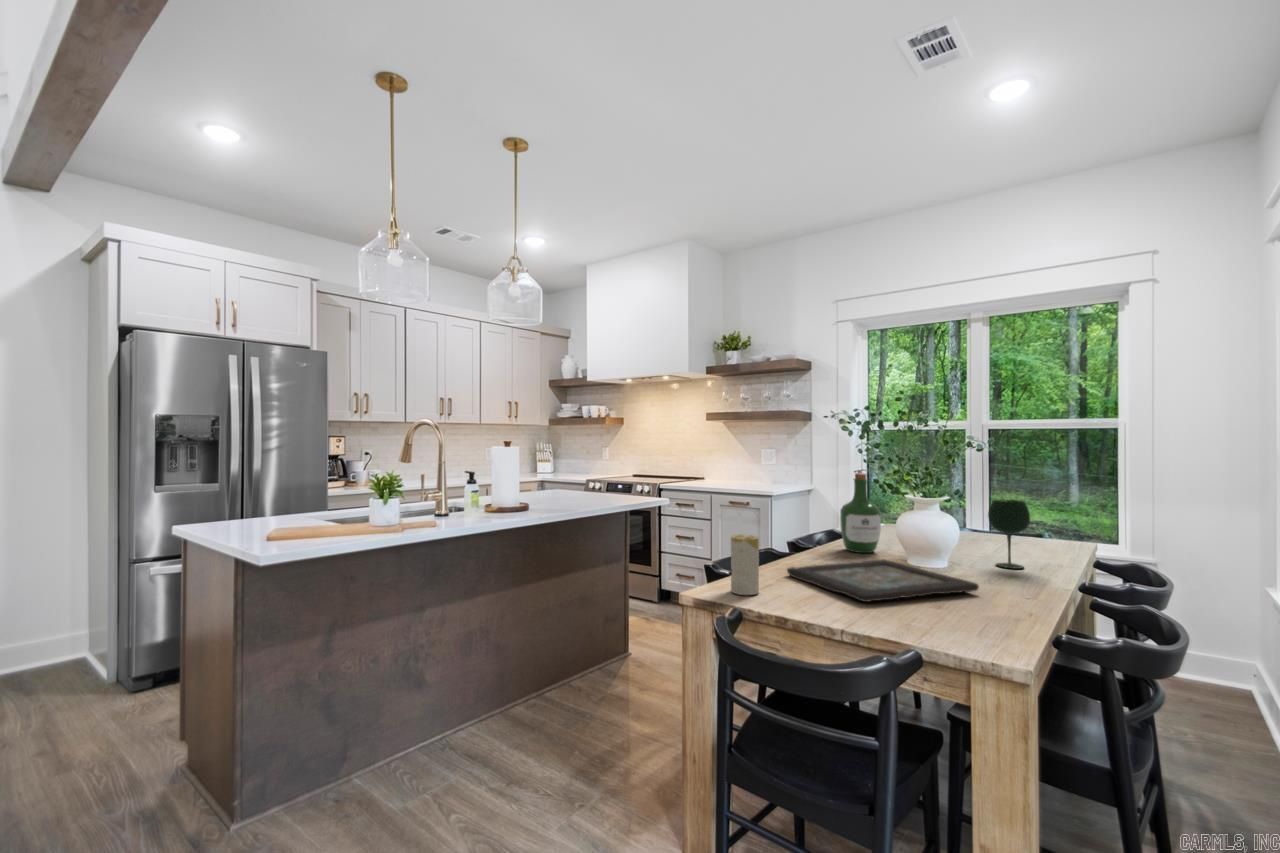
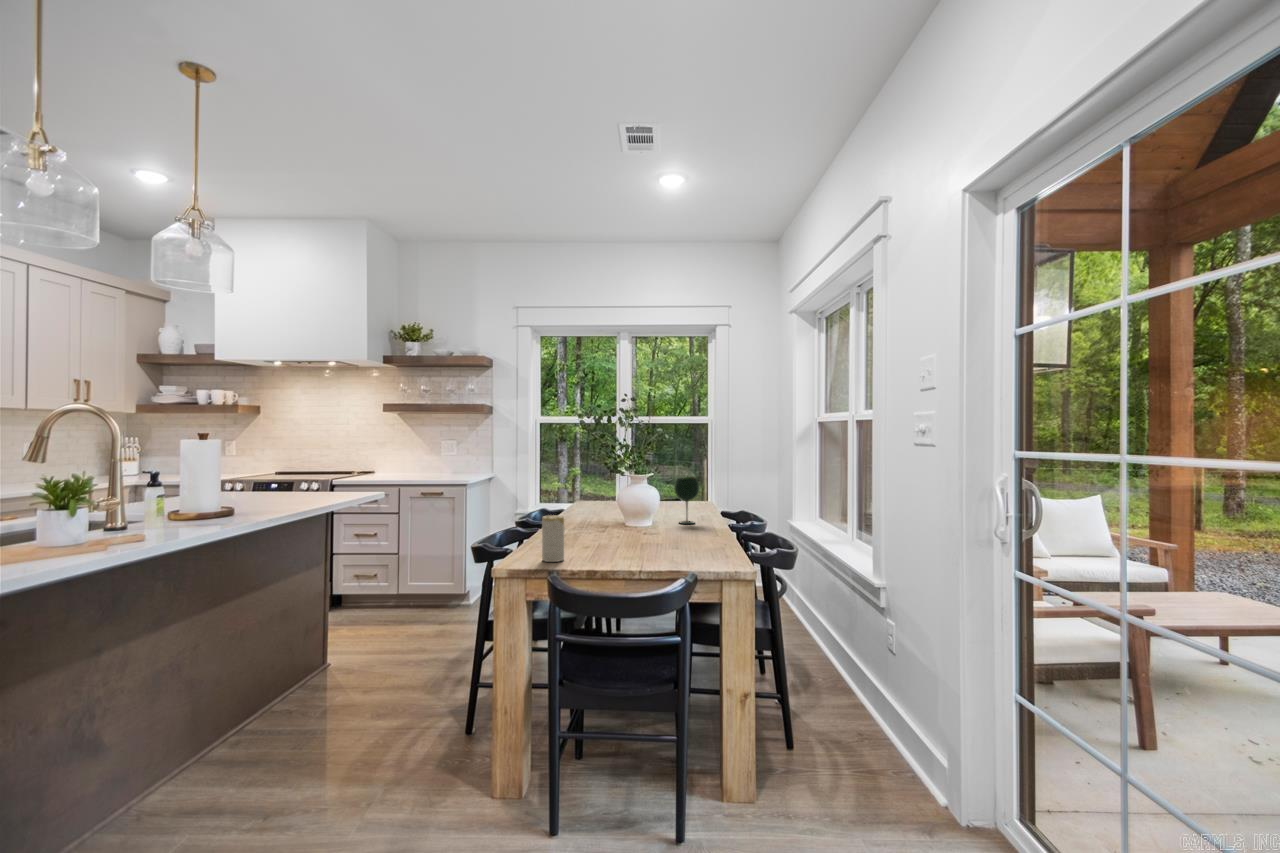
wine bottle: present [840,472,881,553] -> none [574,462,605,526]
decorative tray: present [787,560,979,602] -> none [564,527,689,553]

